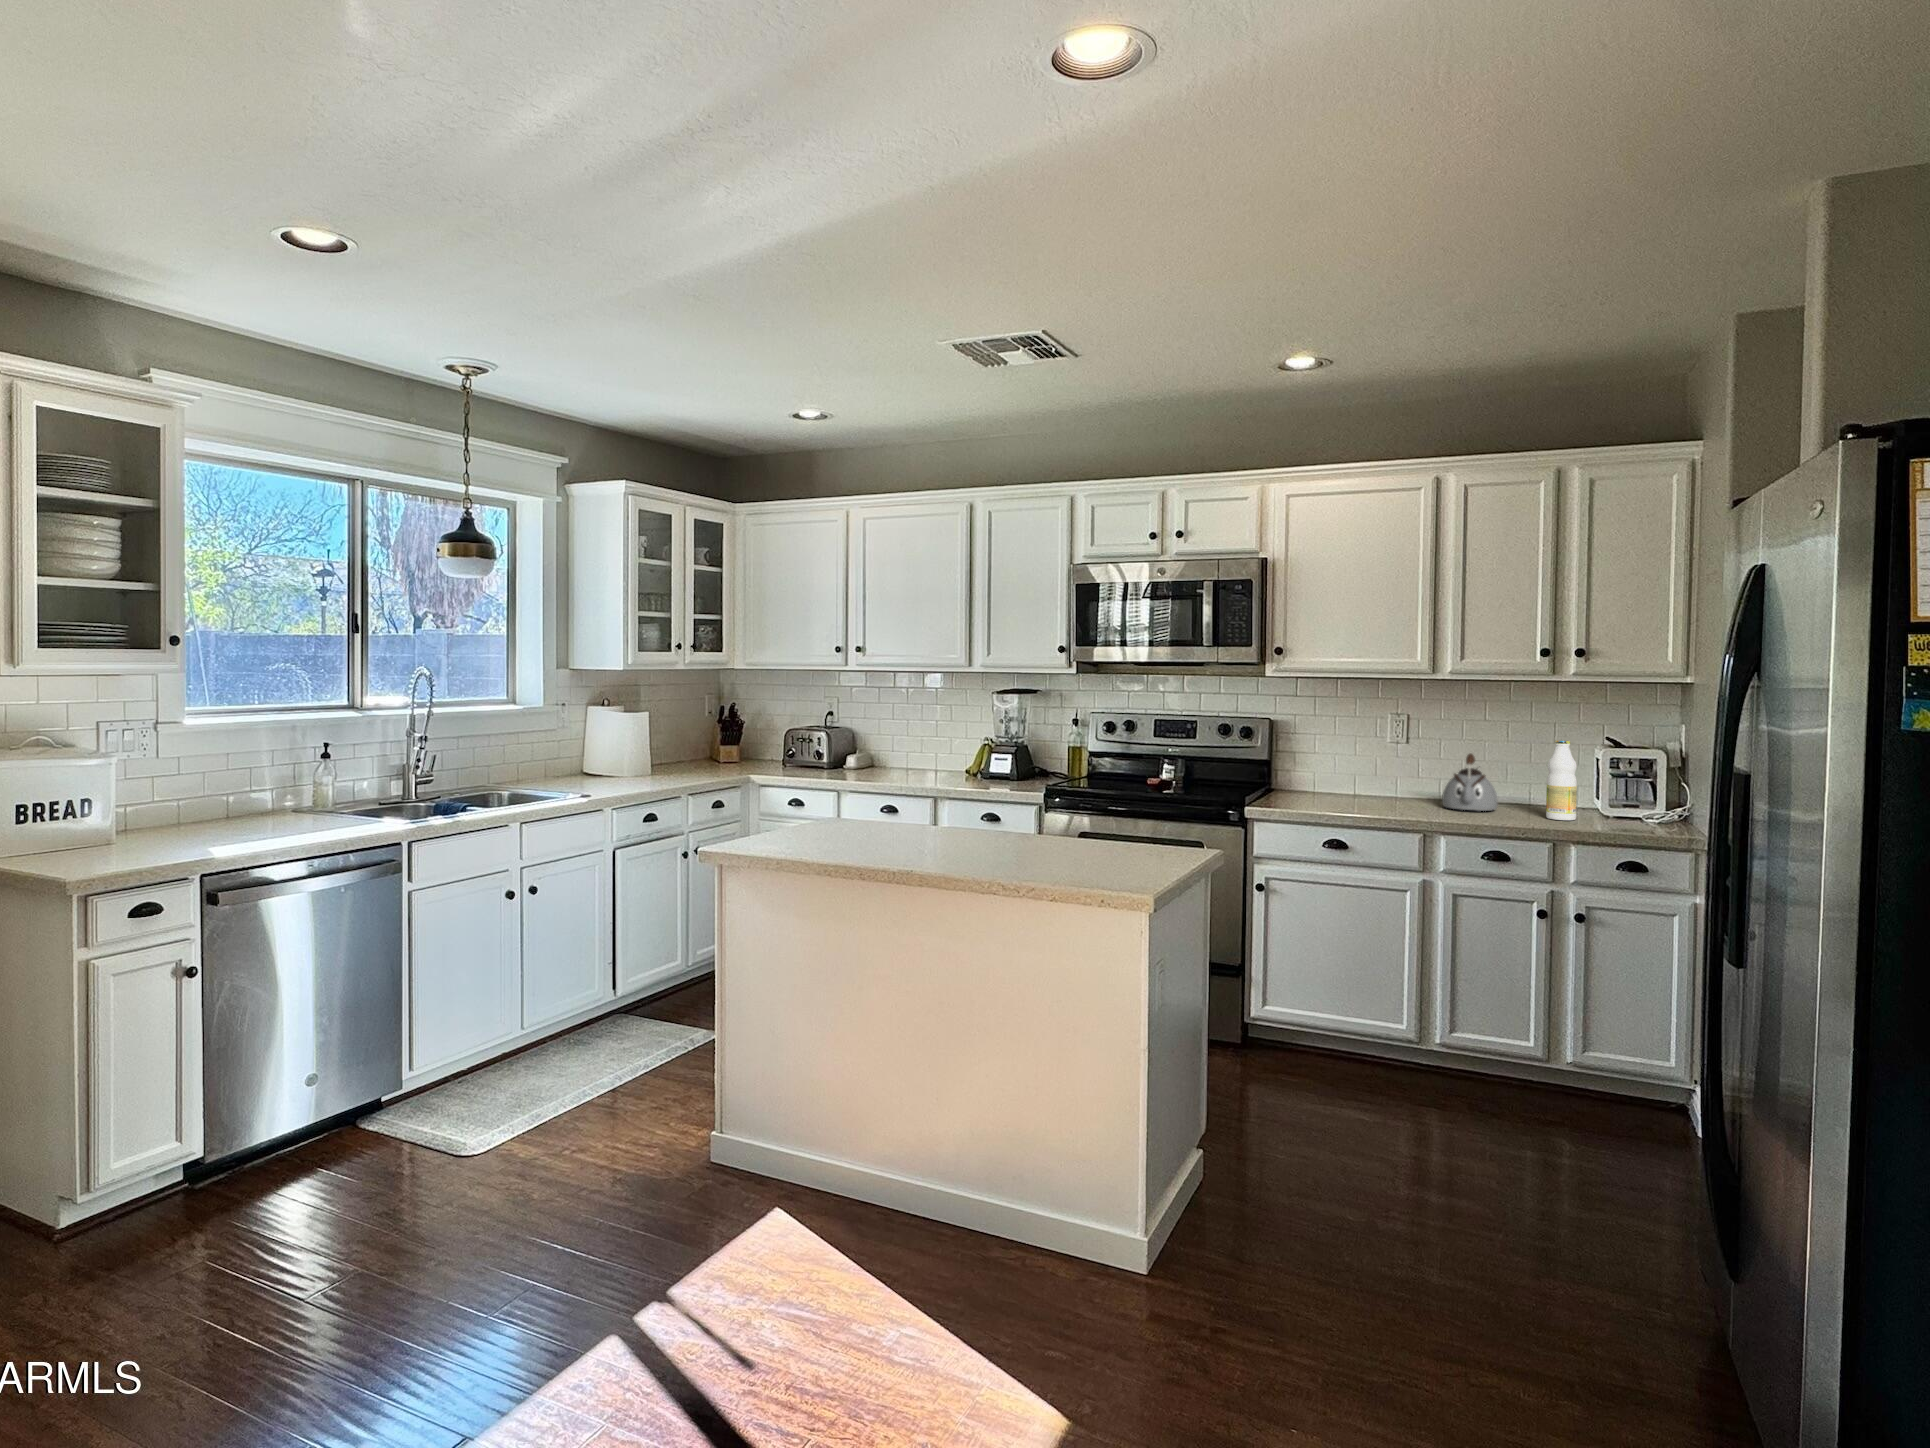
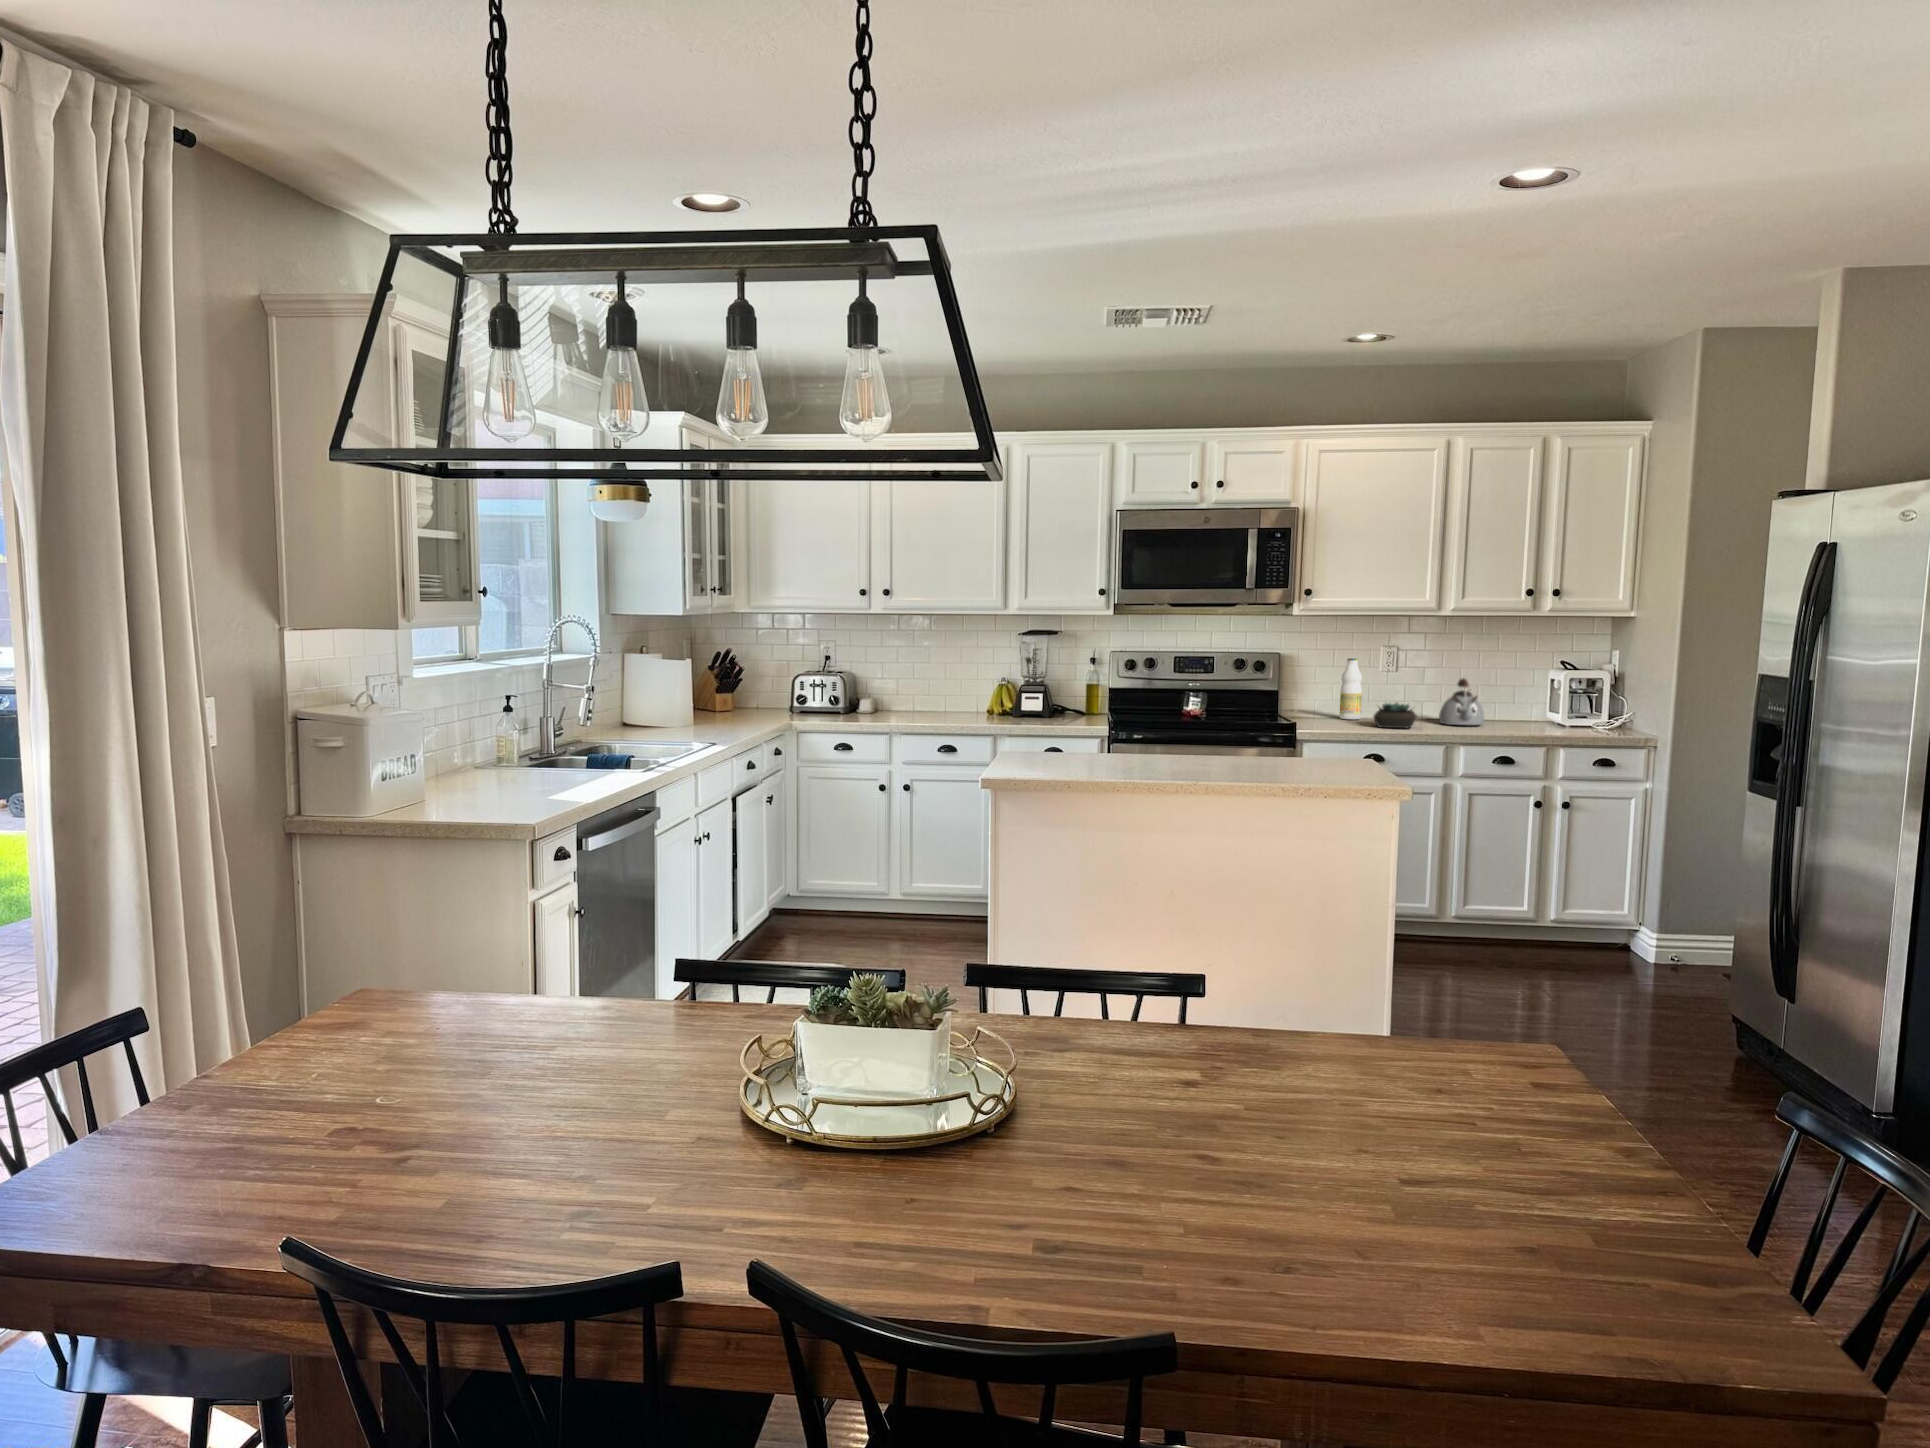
bottle: present [1546,740,1577,820] -> present [1340,658,1362,719]
succulent plant: none [1346,778,1405,811] -> present [1374,703,1417,728]

